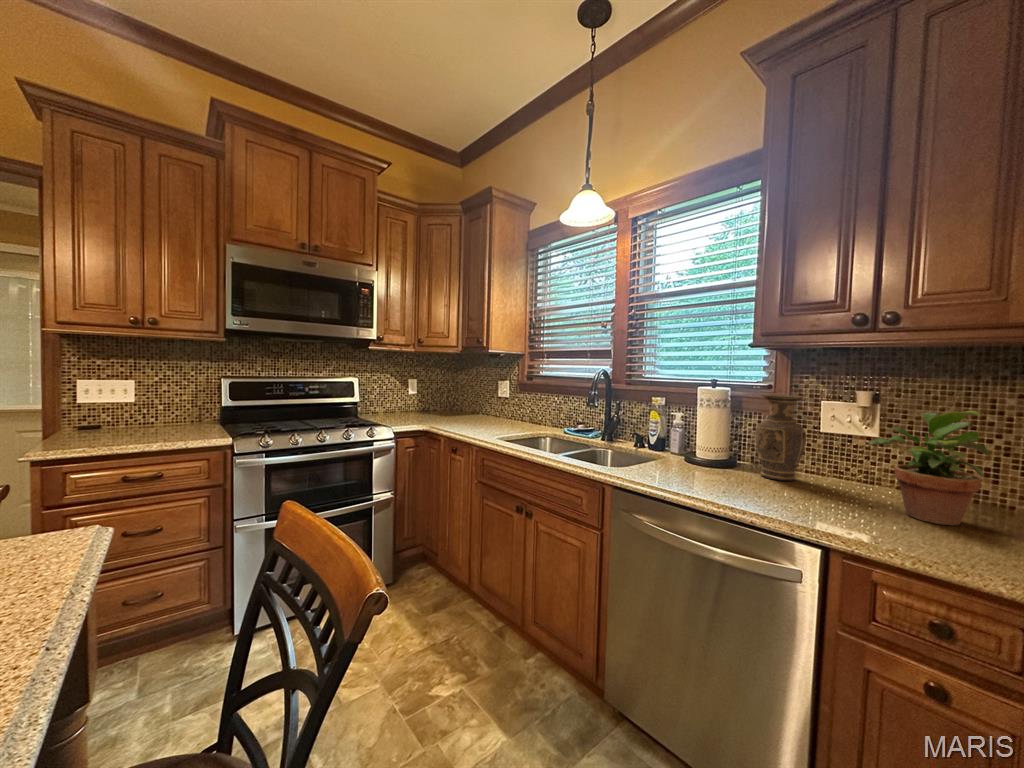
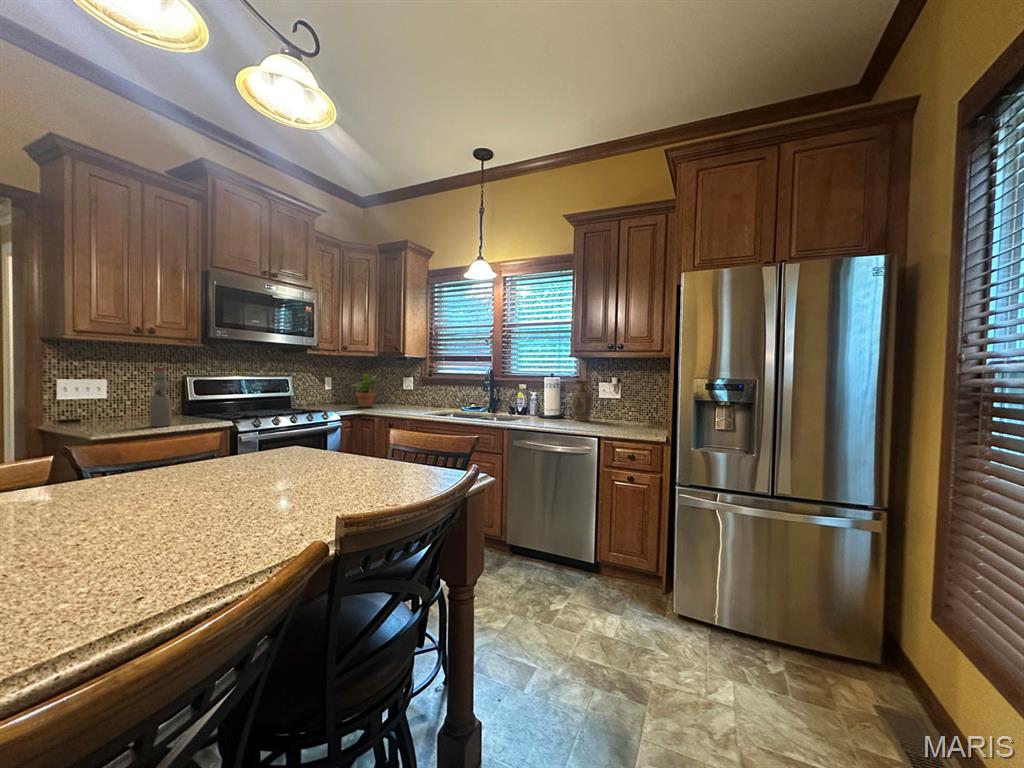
bottle: none [119,367,147,444] -> present [150,367,172,427]
potted plant: present [869,411,989,525] -> present [353,374,378,407]

